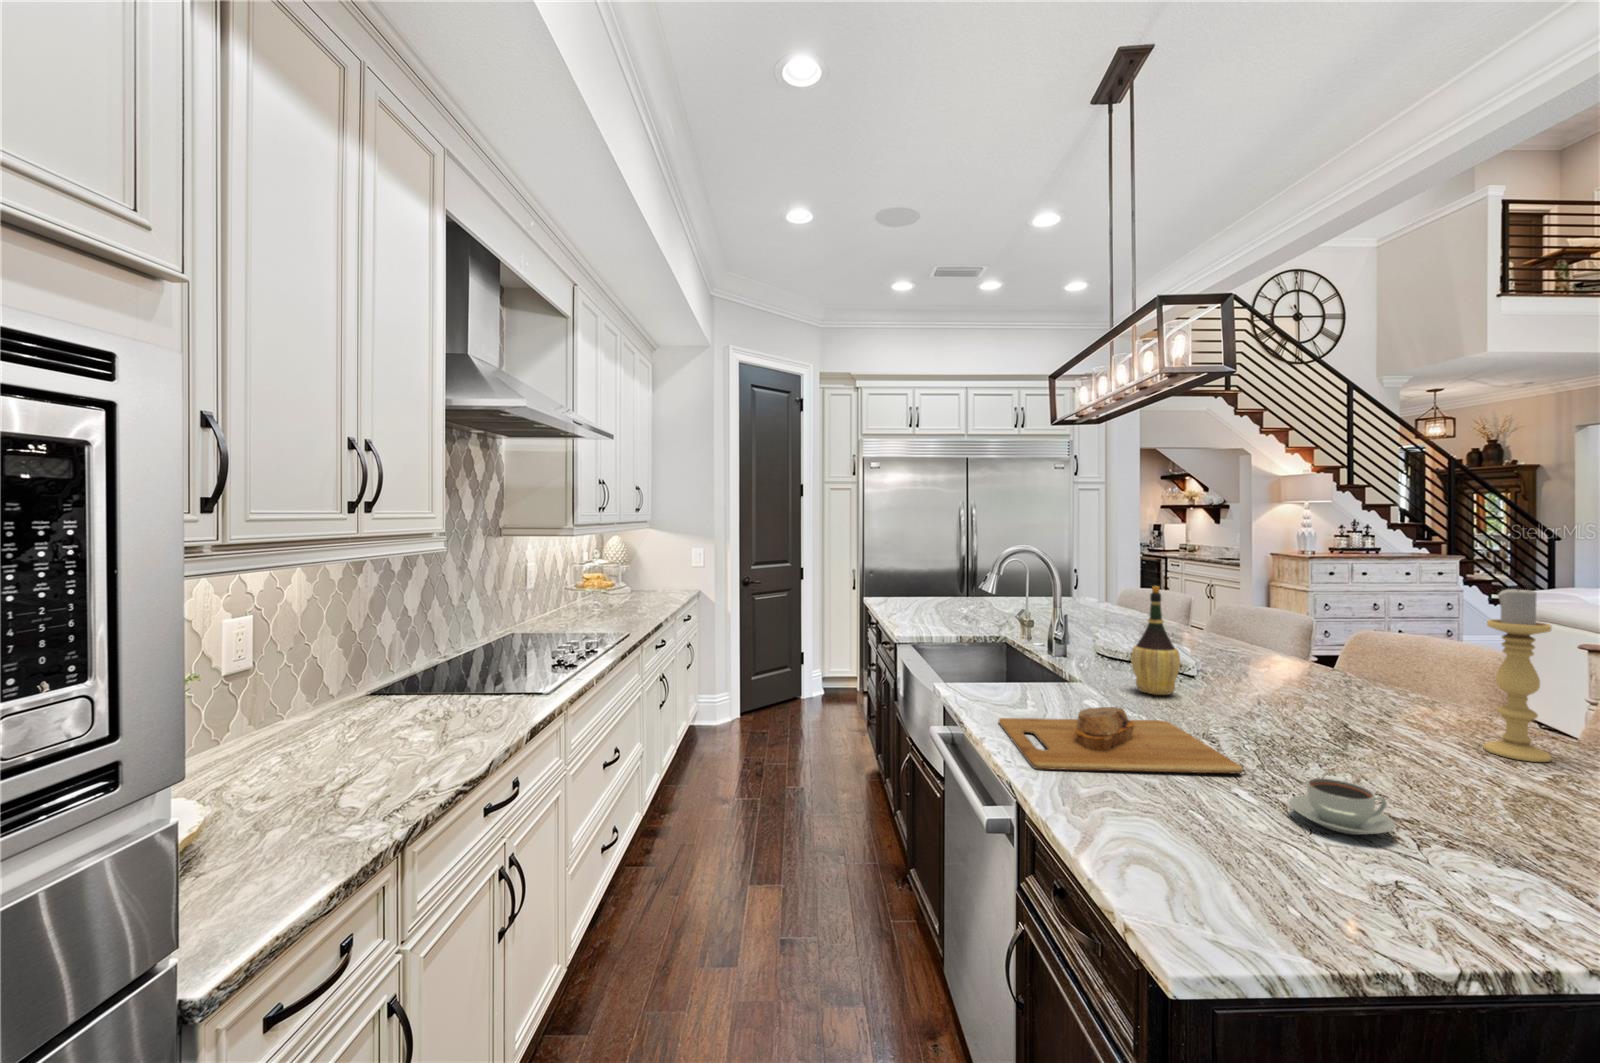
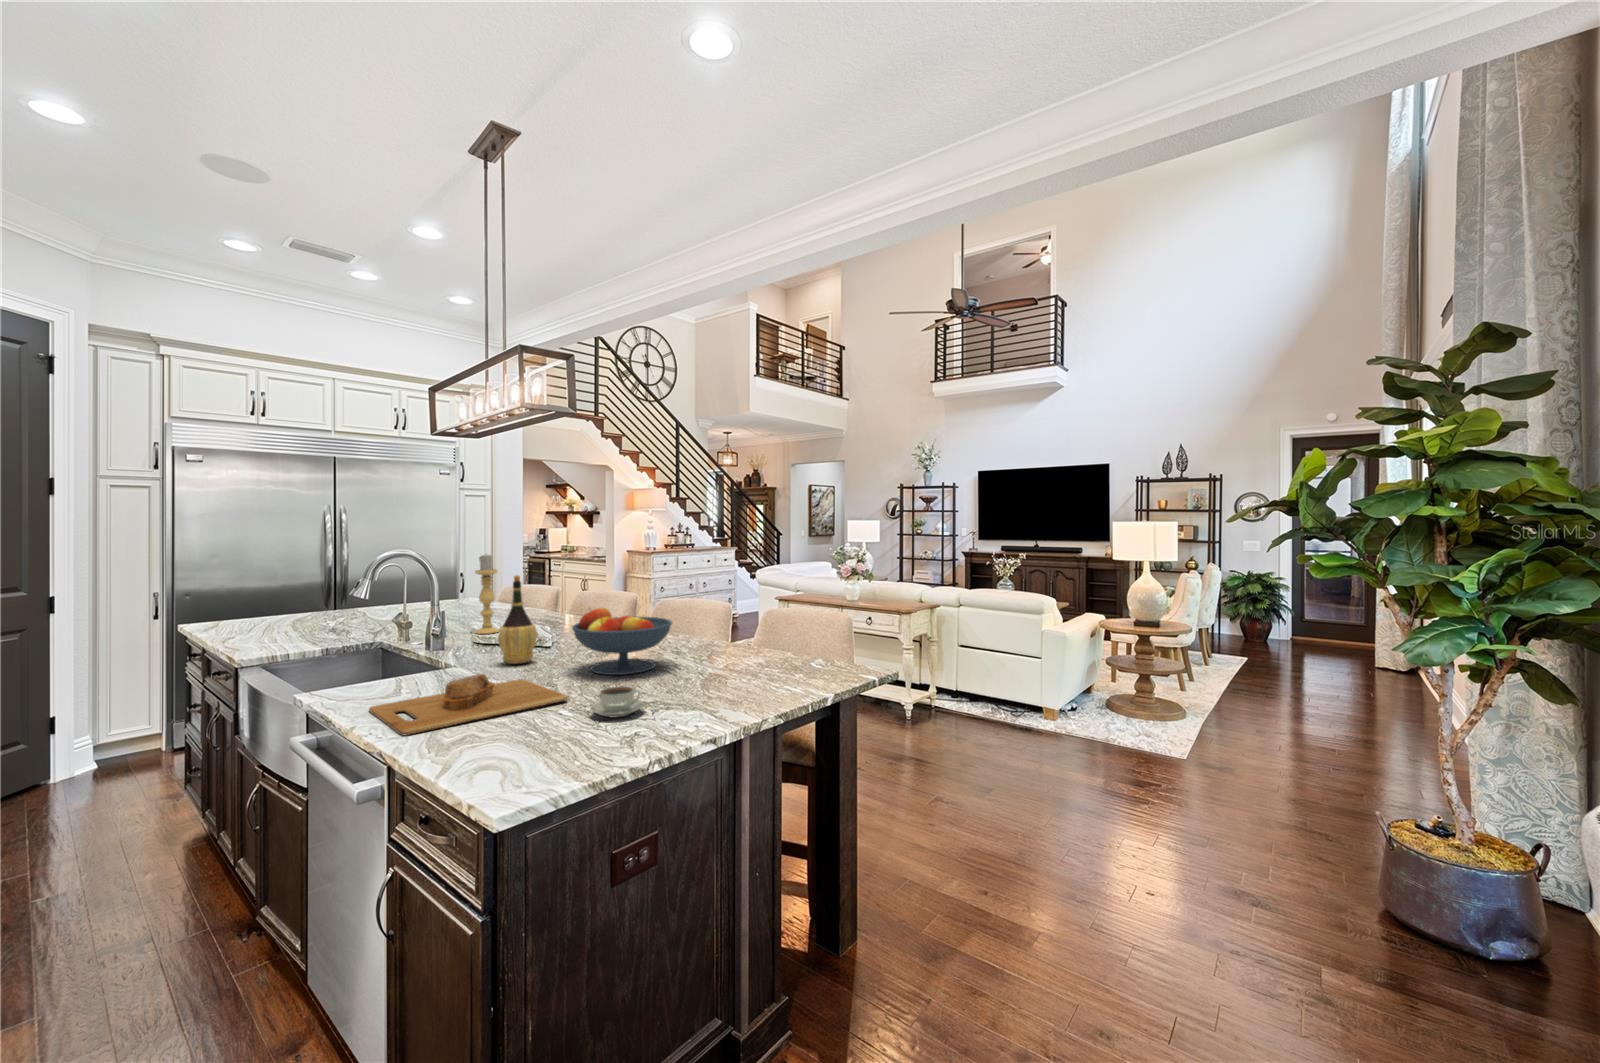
candle holder: present [1483,587,1552,762] -> present [475,554,499,634]
fruit bowl: none [1236,639,1420,751] -> present [572,608,672,675]

